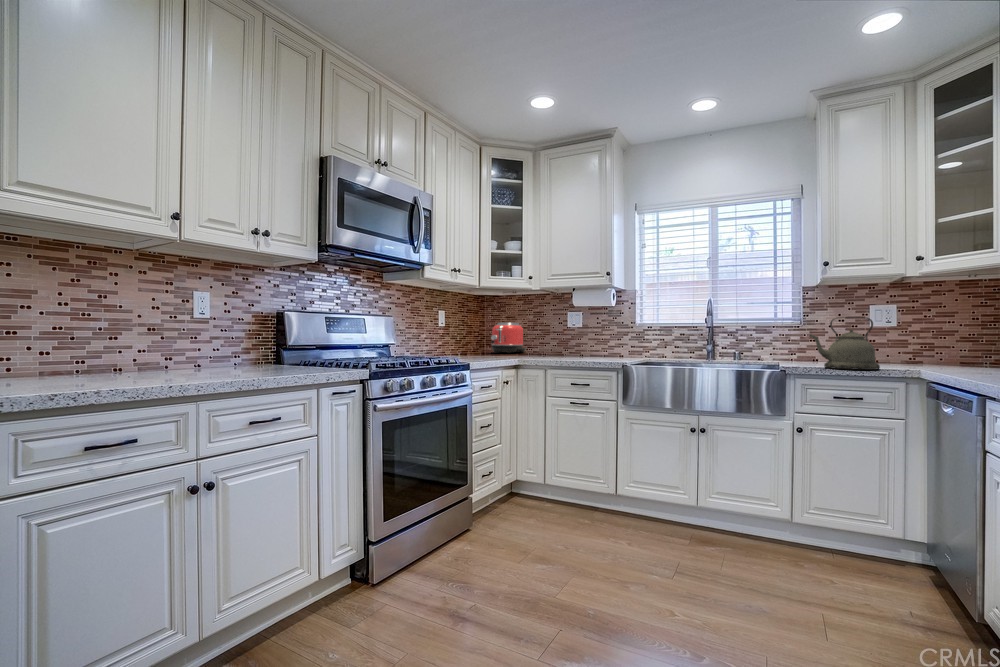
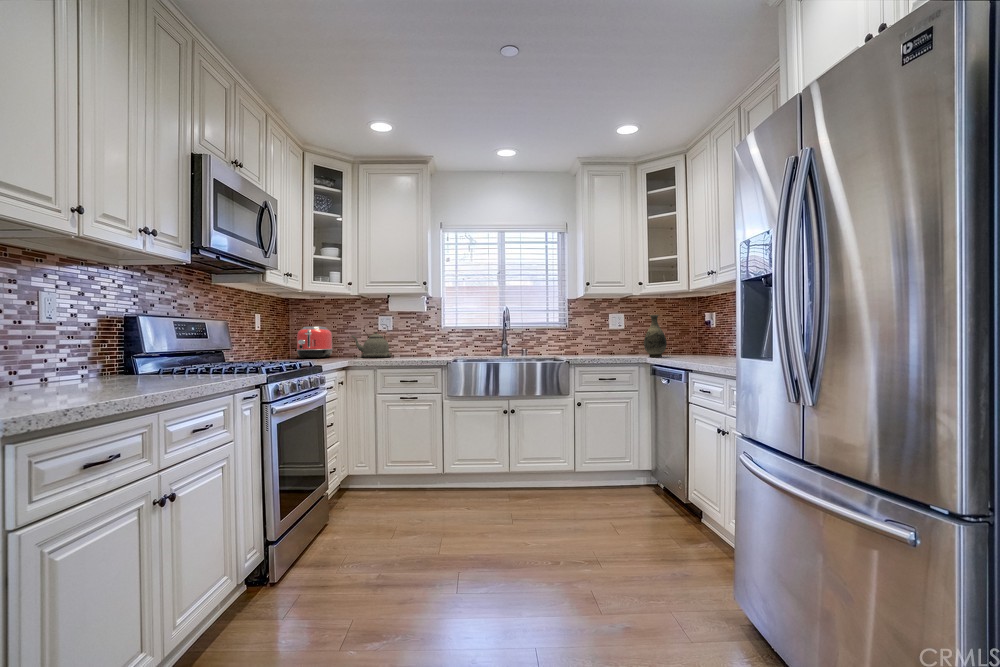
vase: none [925,305,971,370] -> present [644,315,667,357]
kettle: present [810,317,880,370] -> present [352,324,391,358]

